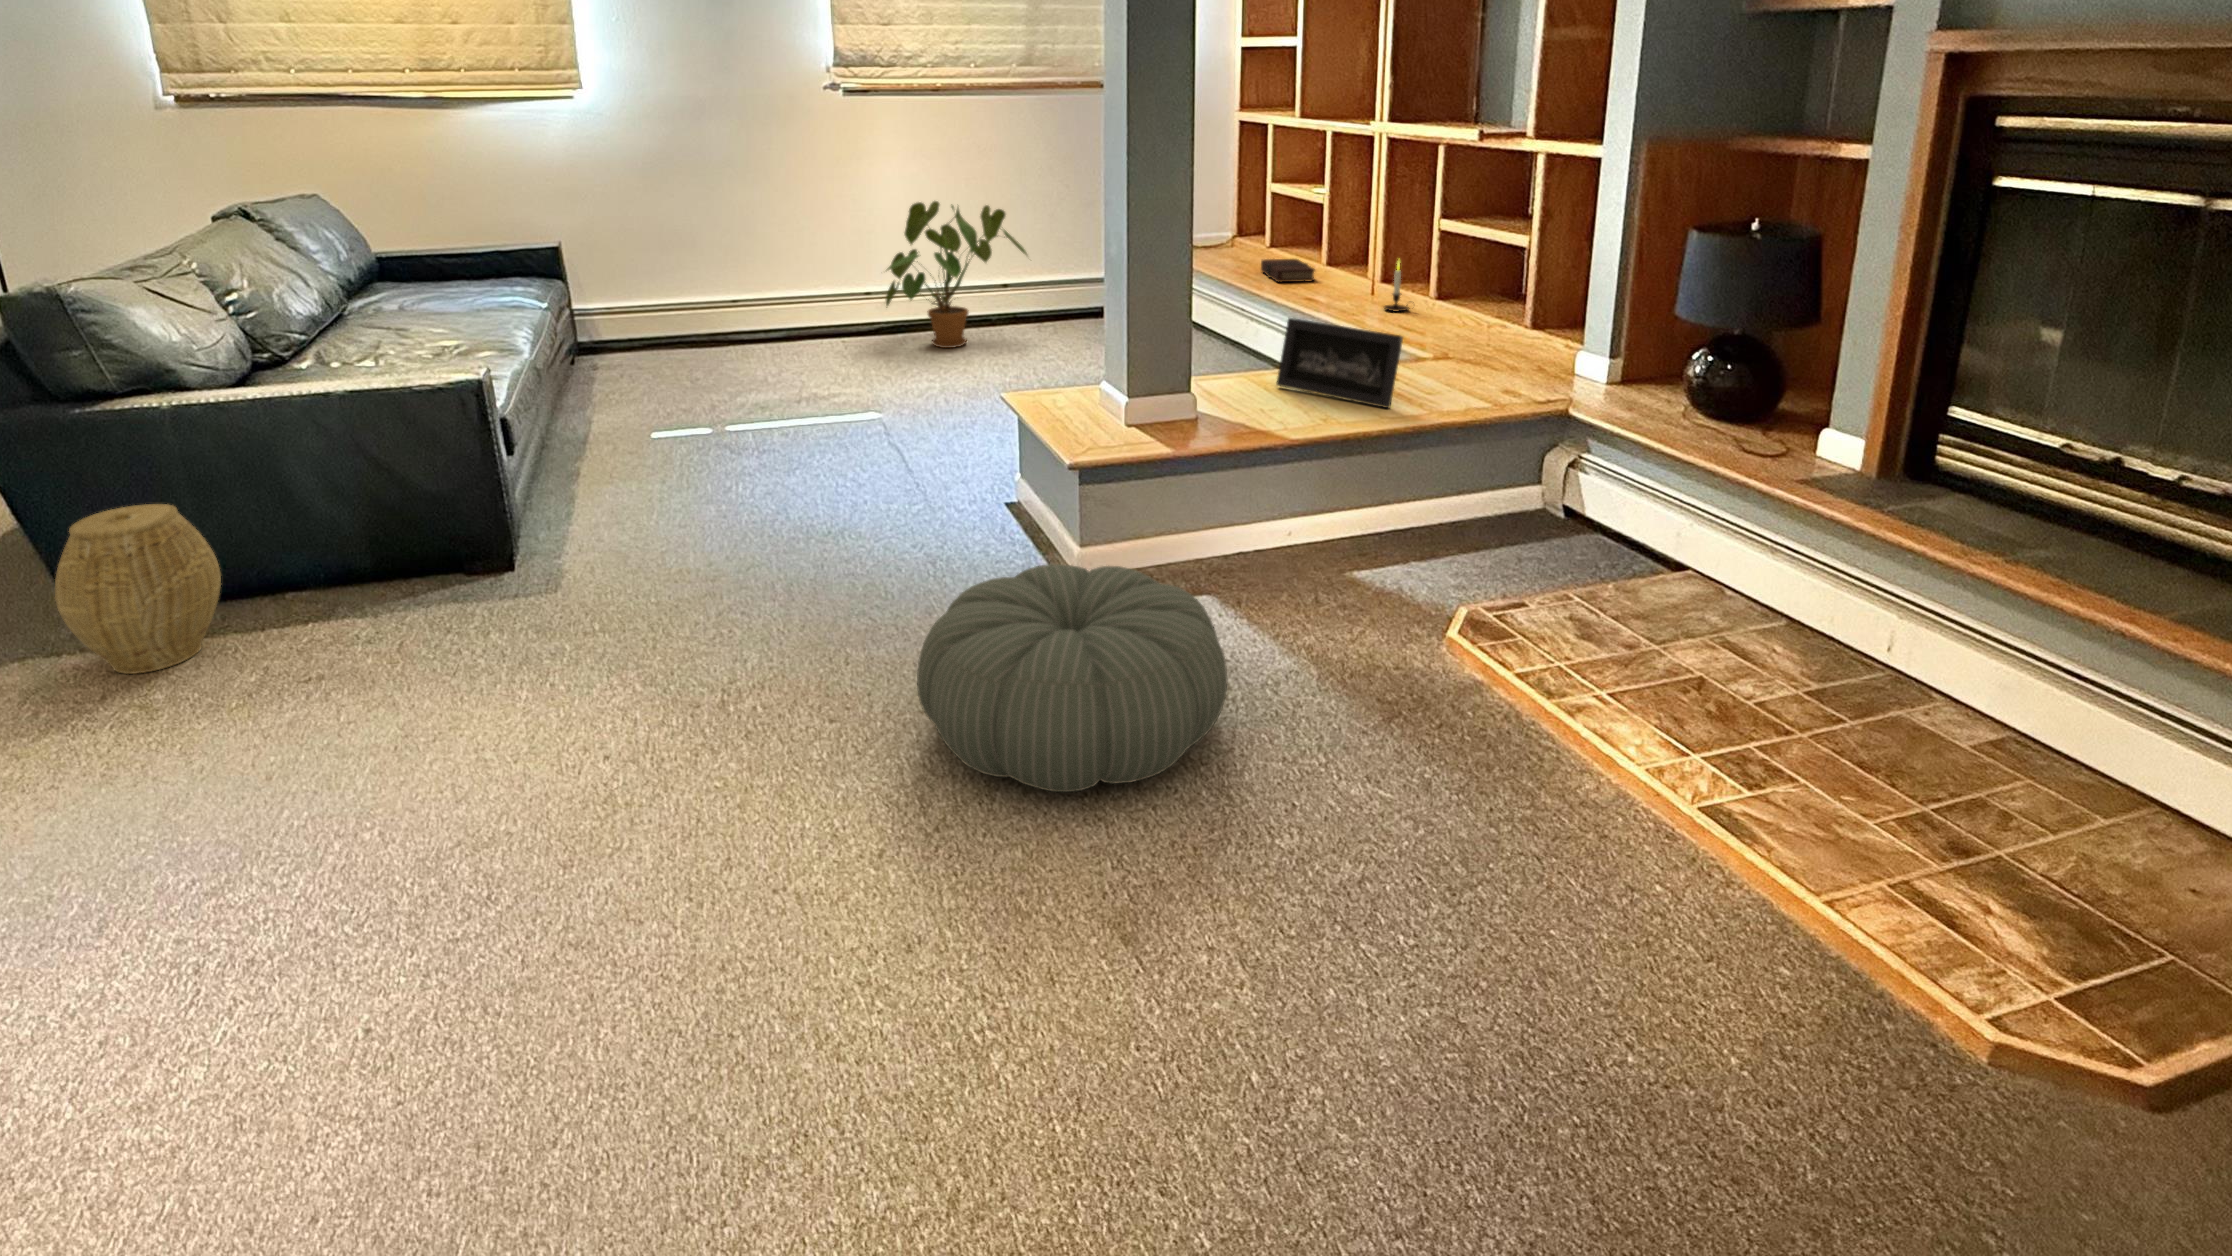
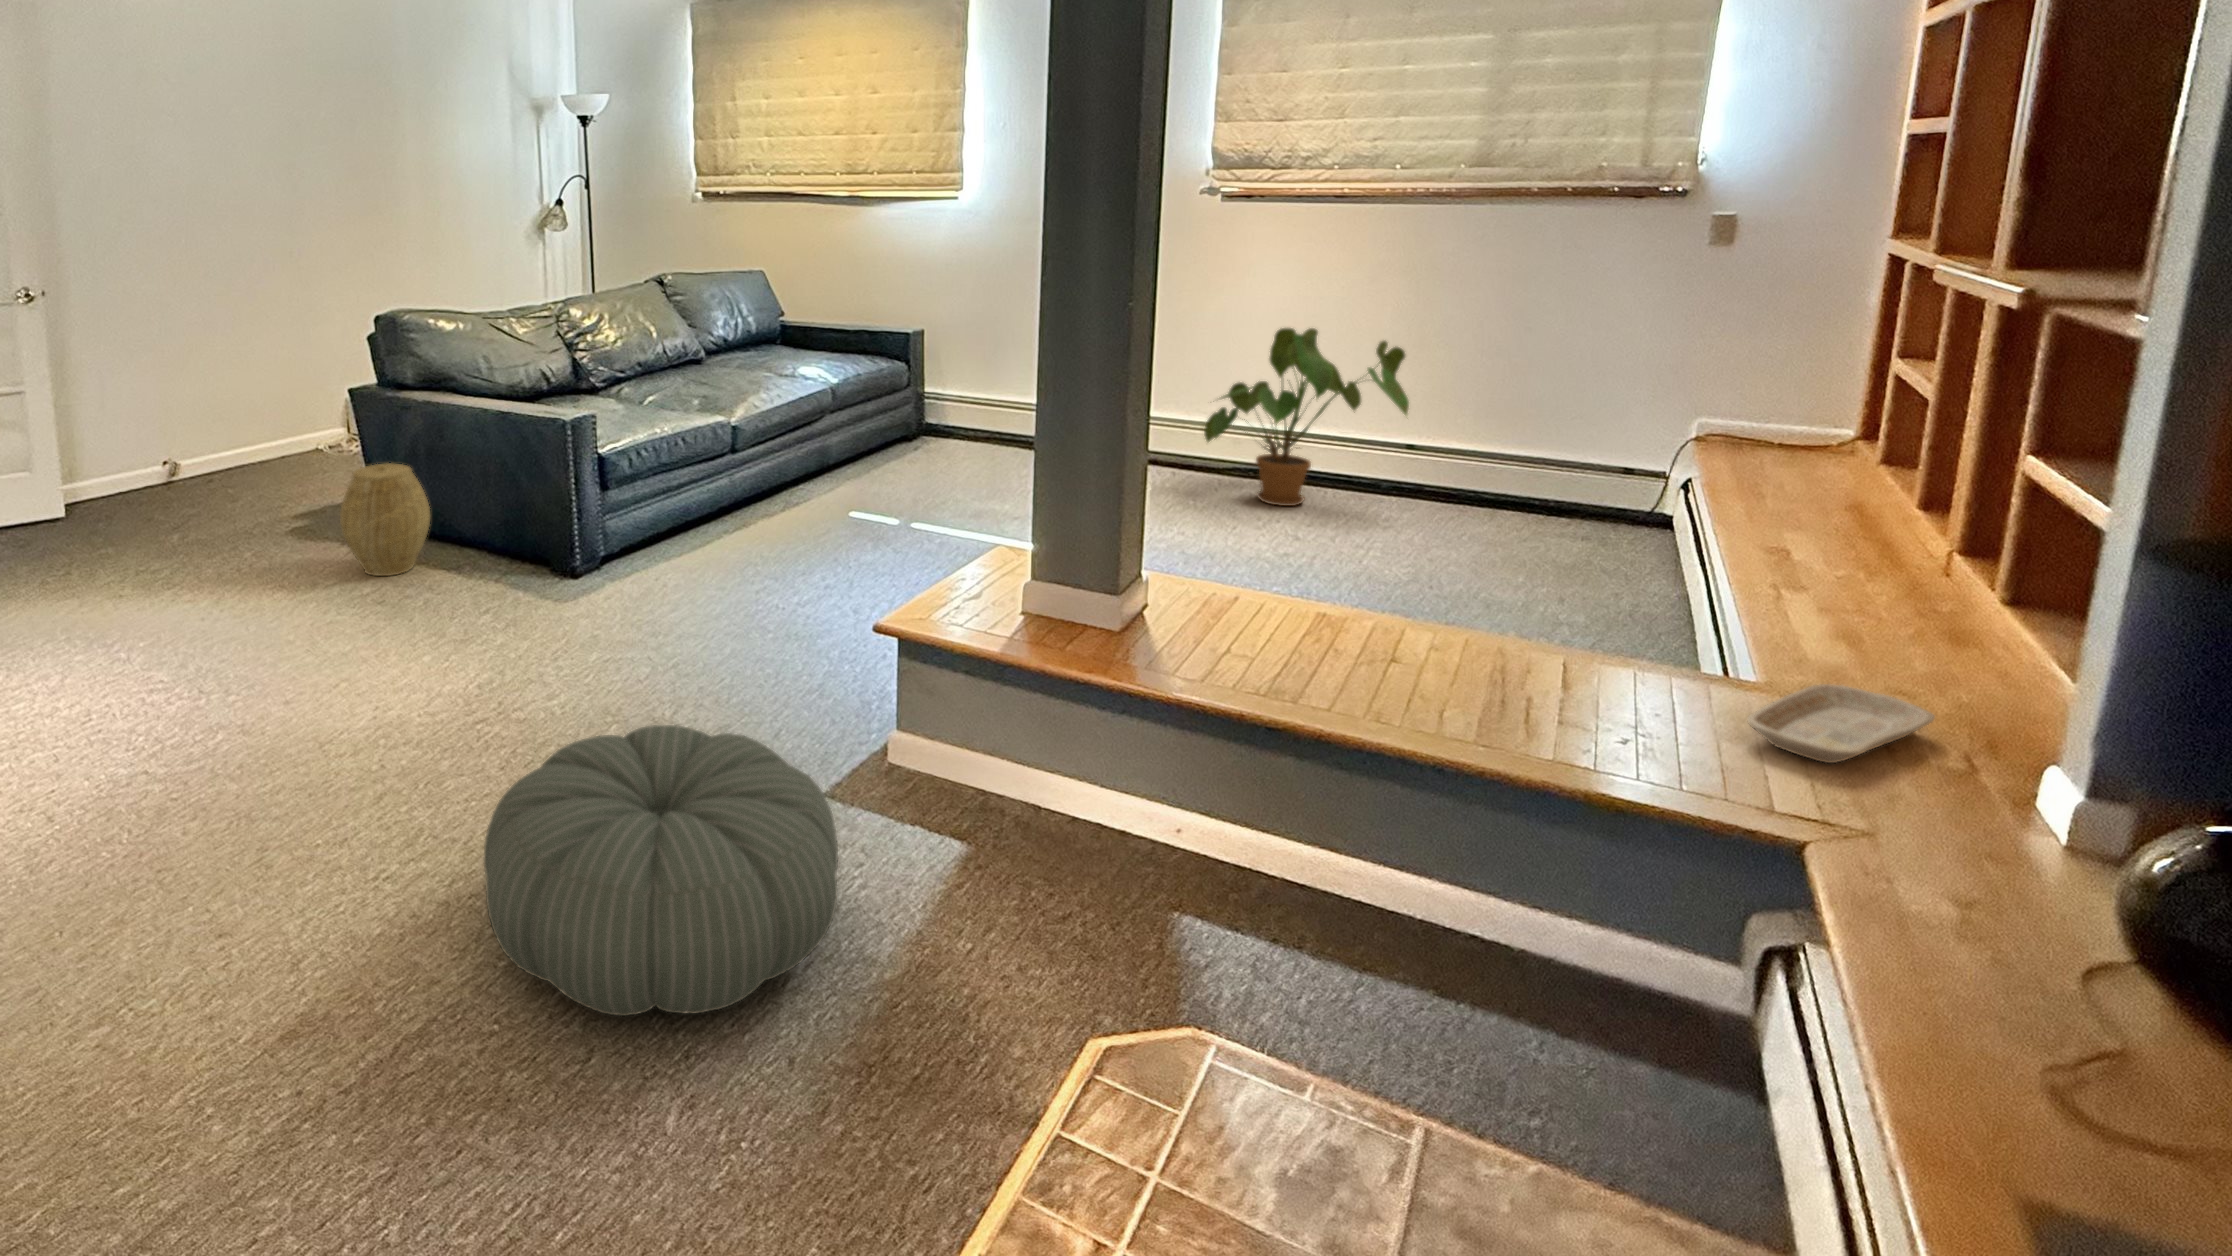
book: present [1261,259,1315,282] -> none [1788,478,1888,532]
candle: present [1384,261,1409,311] -> none [1919,519,1995,622]
picture frame: present [1277,318,1403,408] -> none [1387,554,1560,748]
tray: none [1430,344,1485,377] -> present [1747,684,1934,763]

